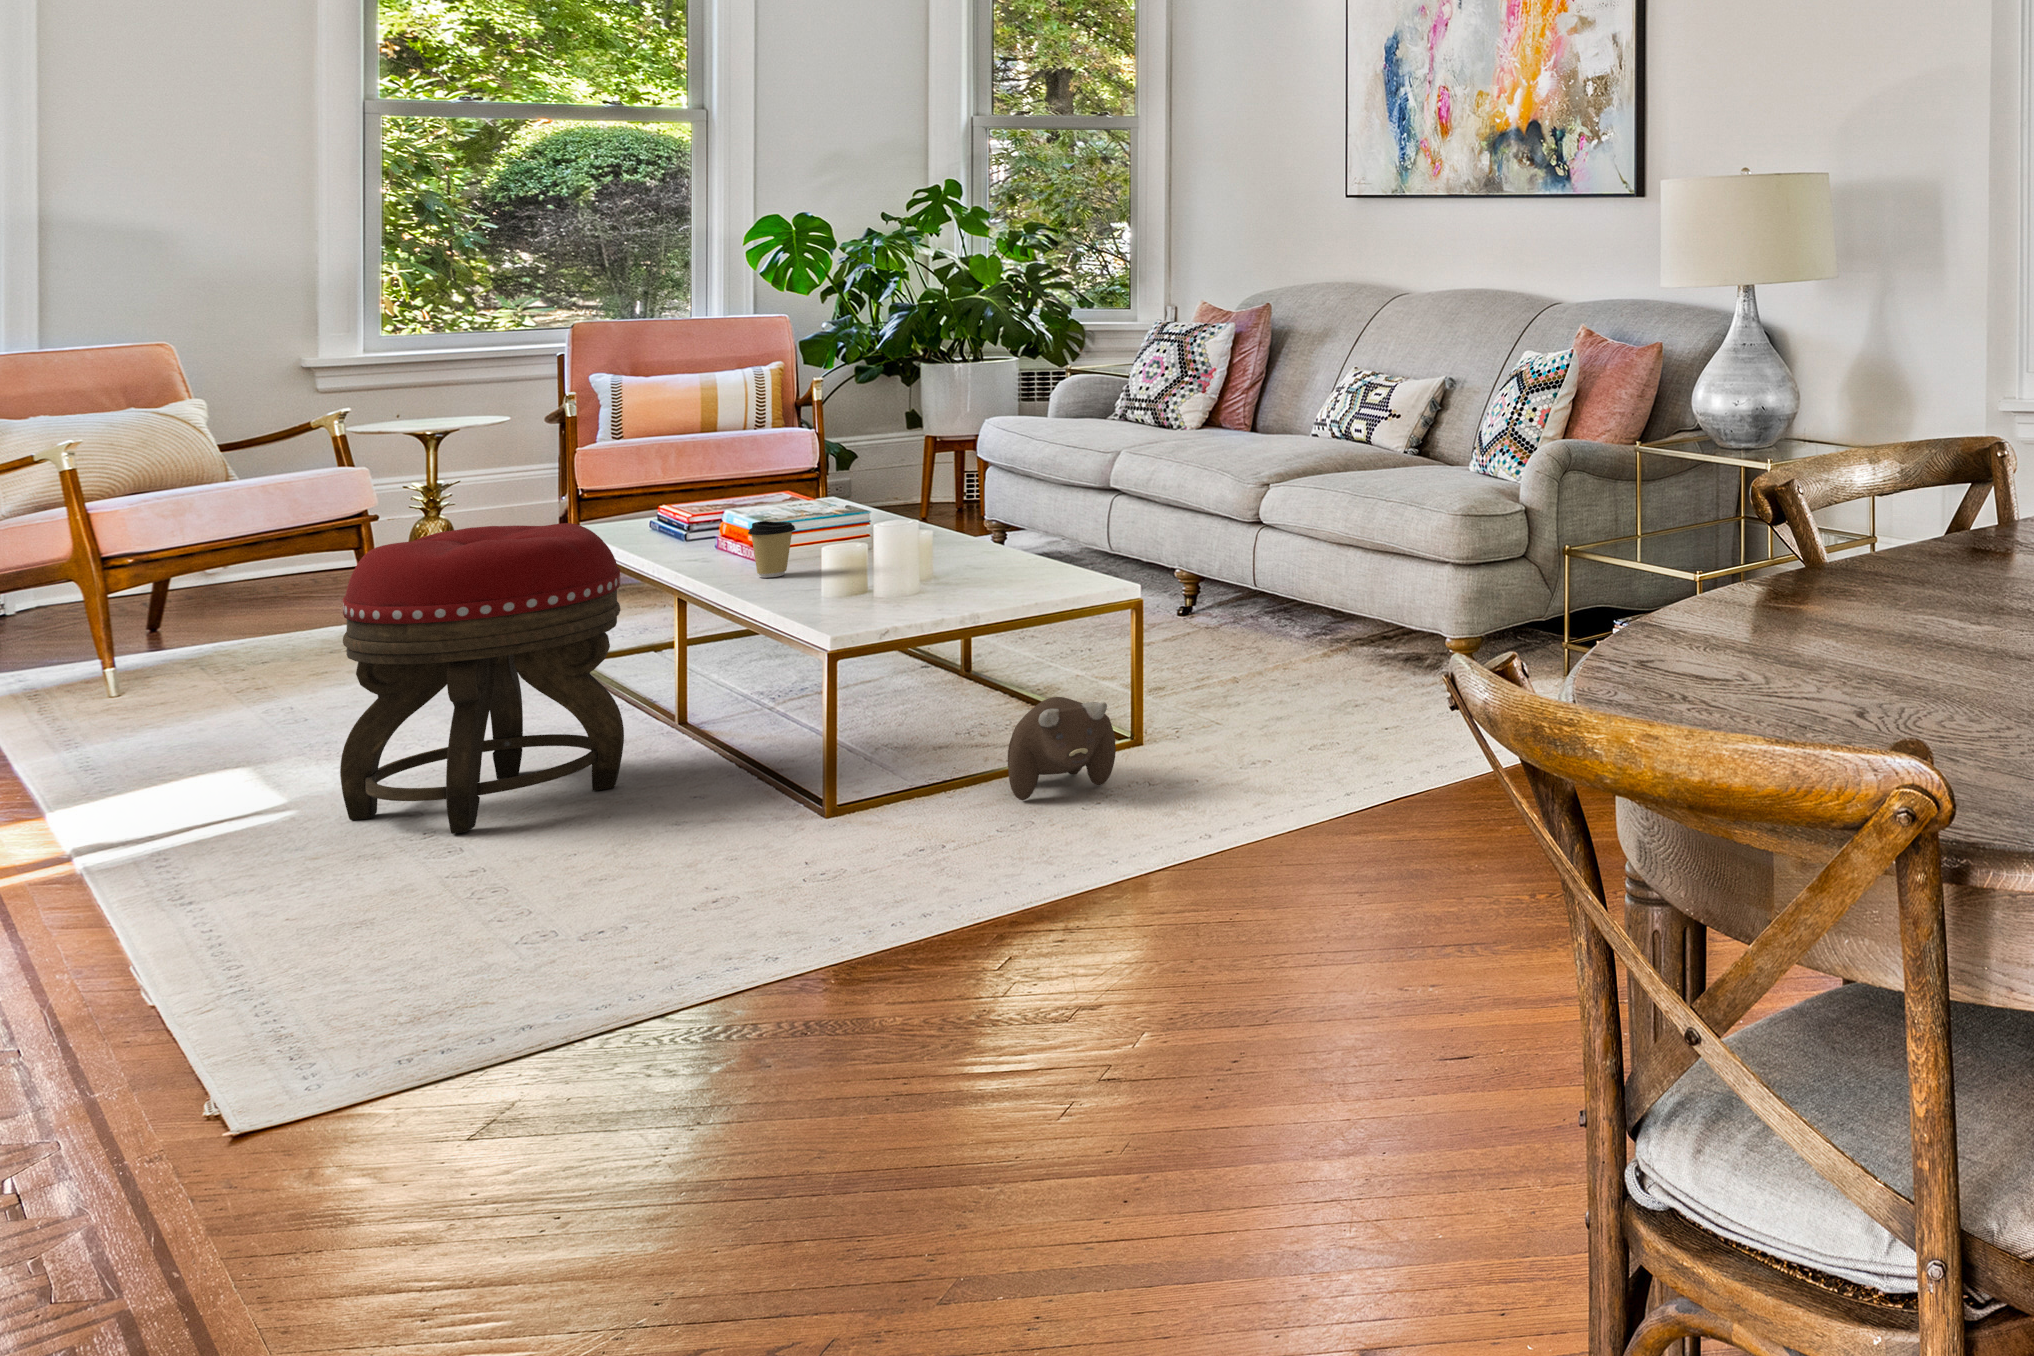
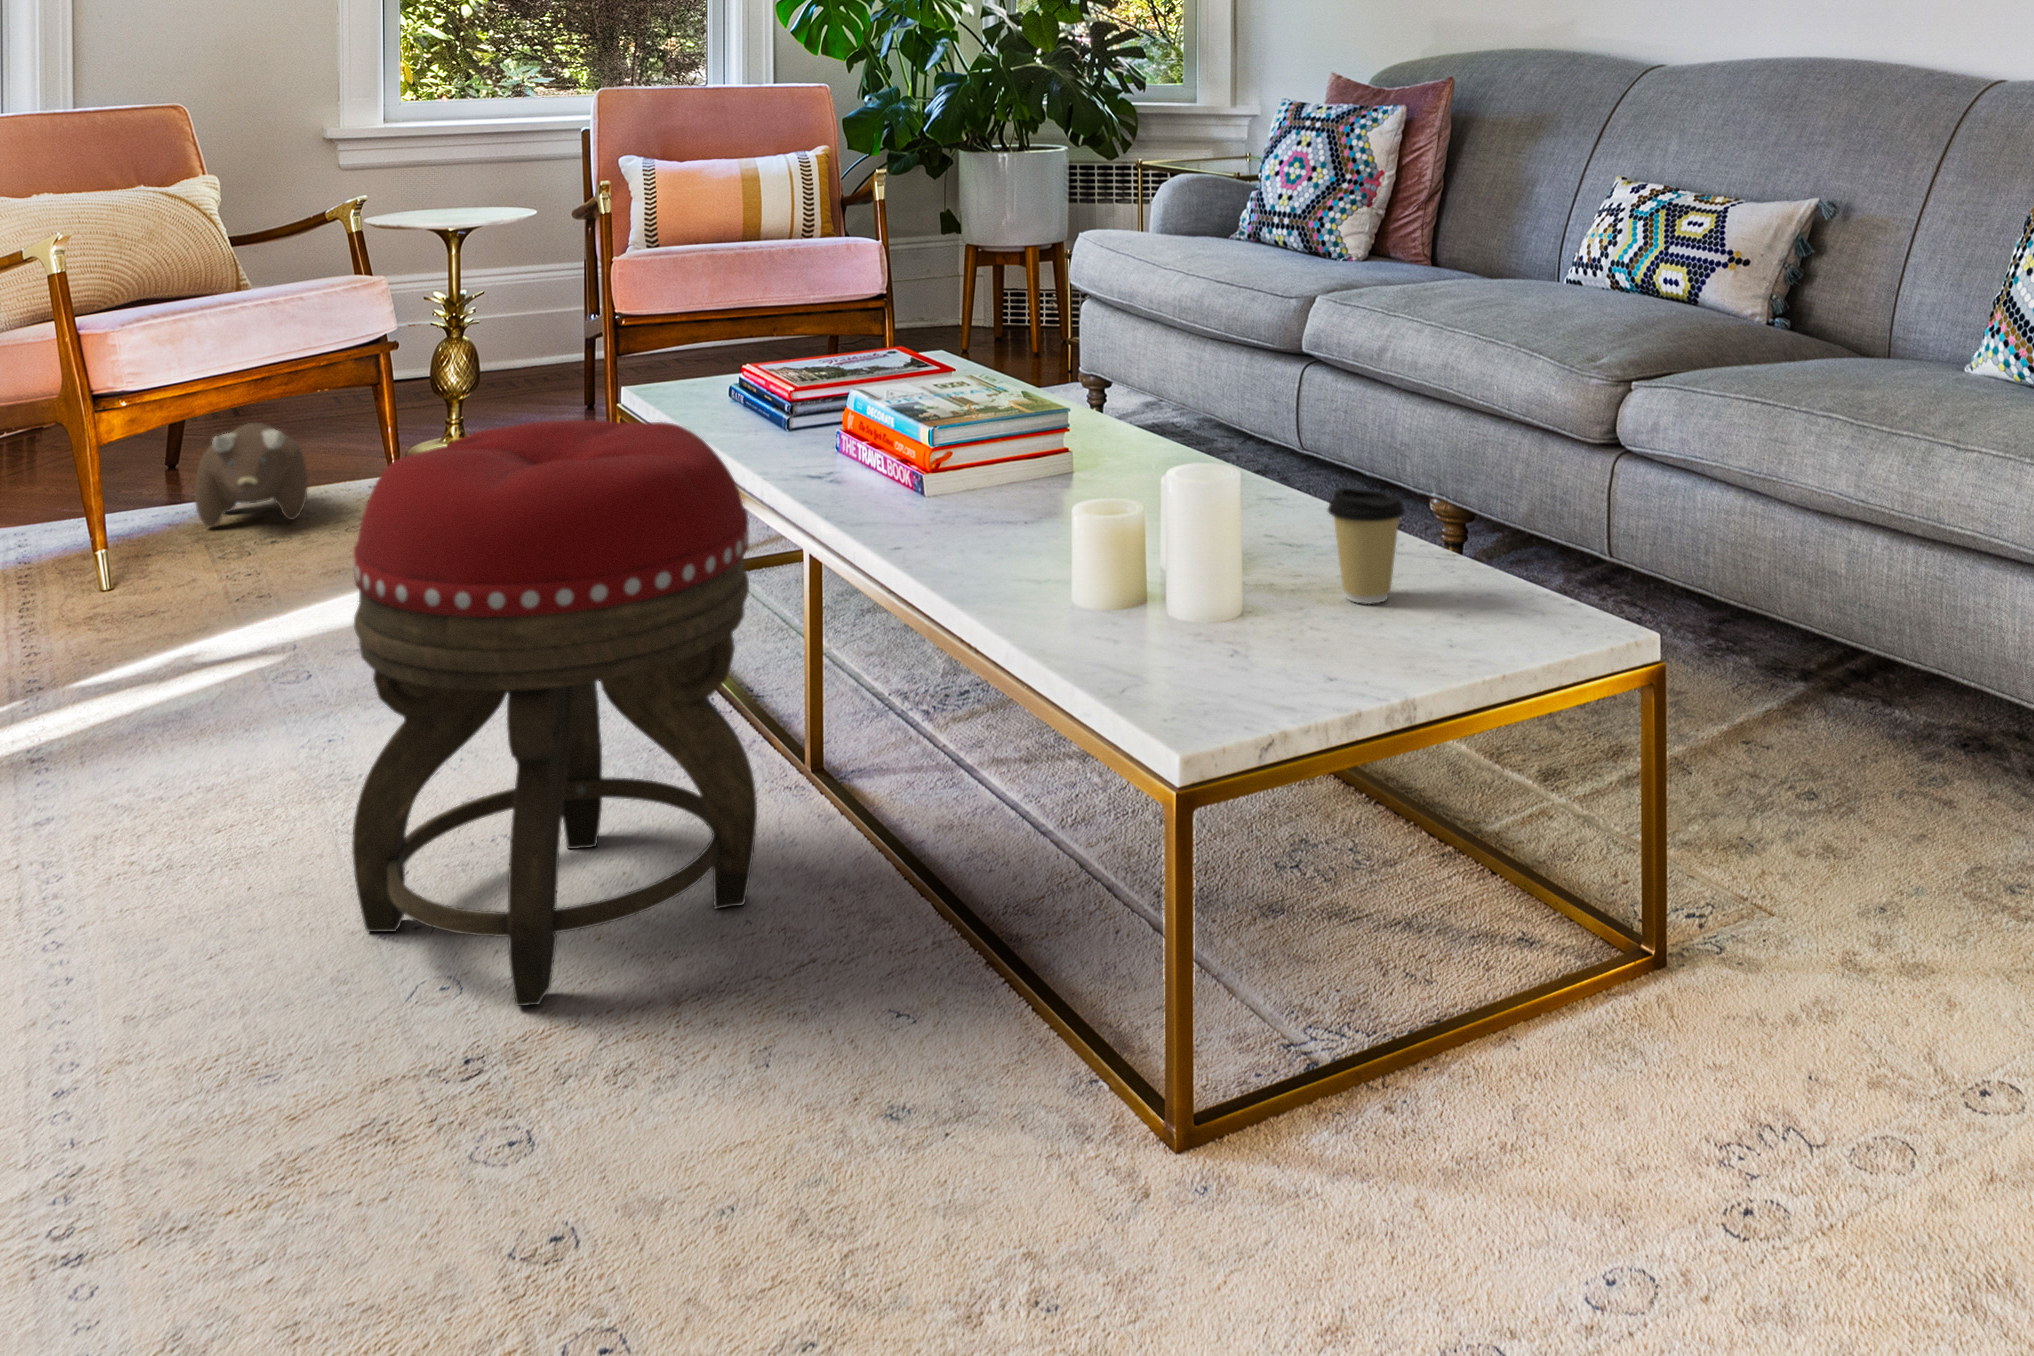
coffee cup: present [748,521,795,578] -> present [1328,488,1405,603]
plush toy: present [1008,697,1116,800] -> present [195,423,308,527]

